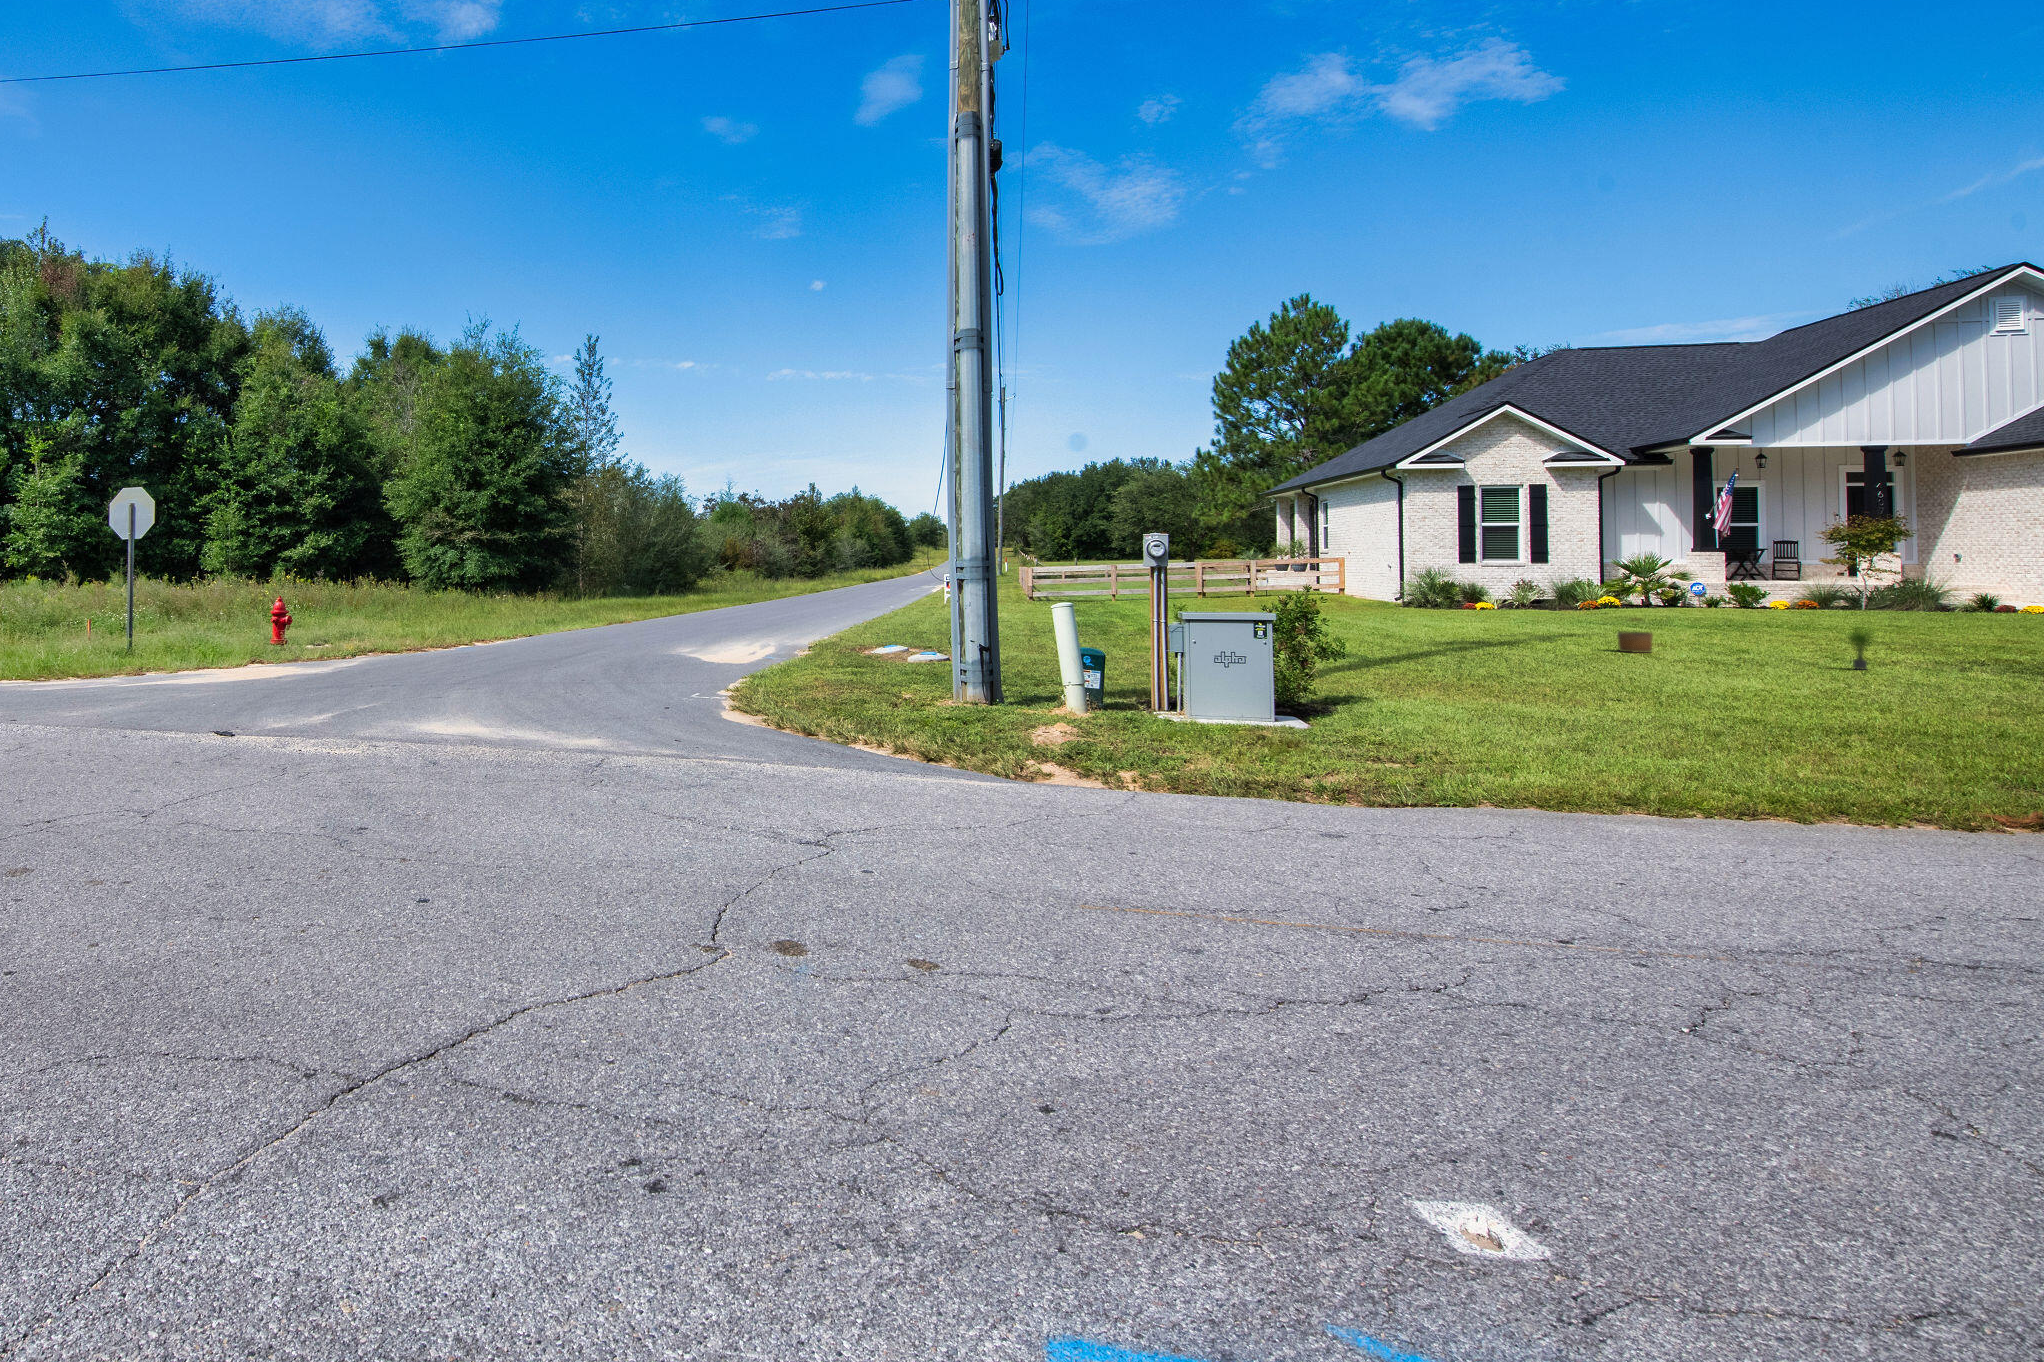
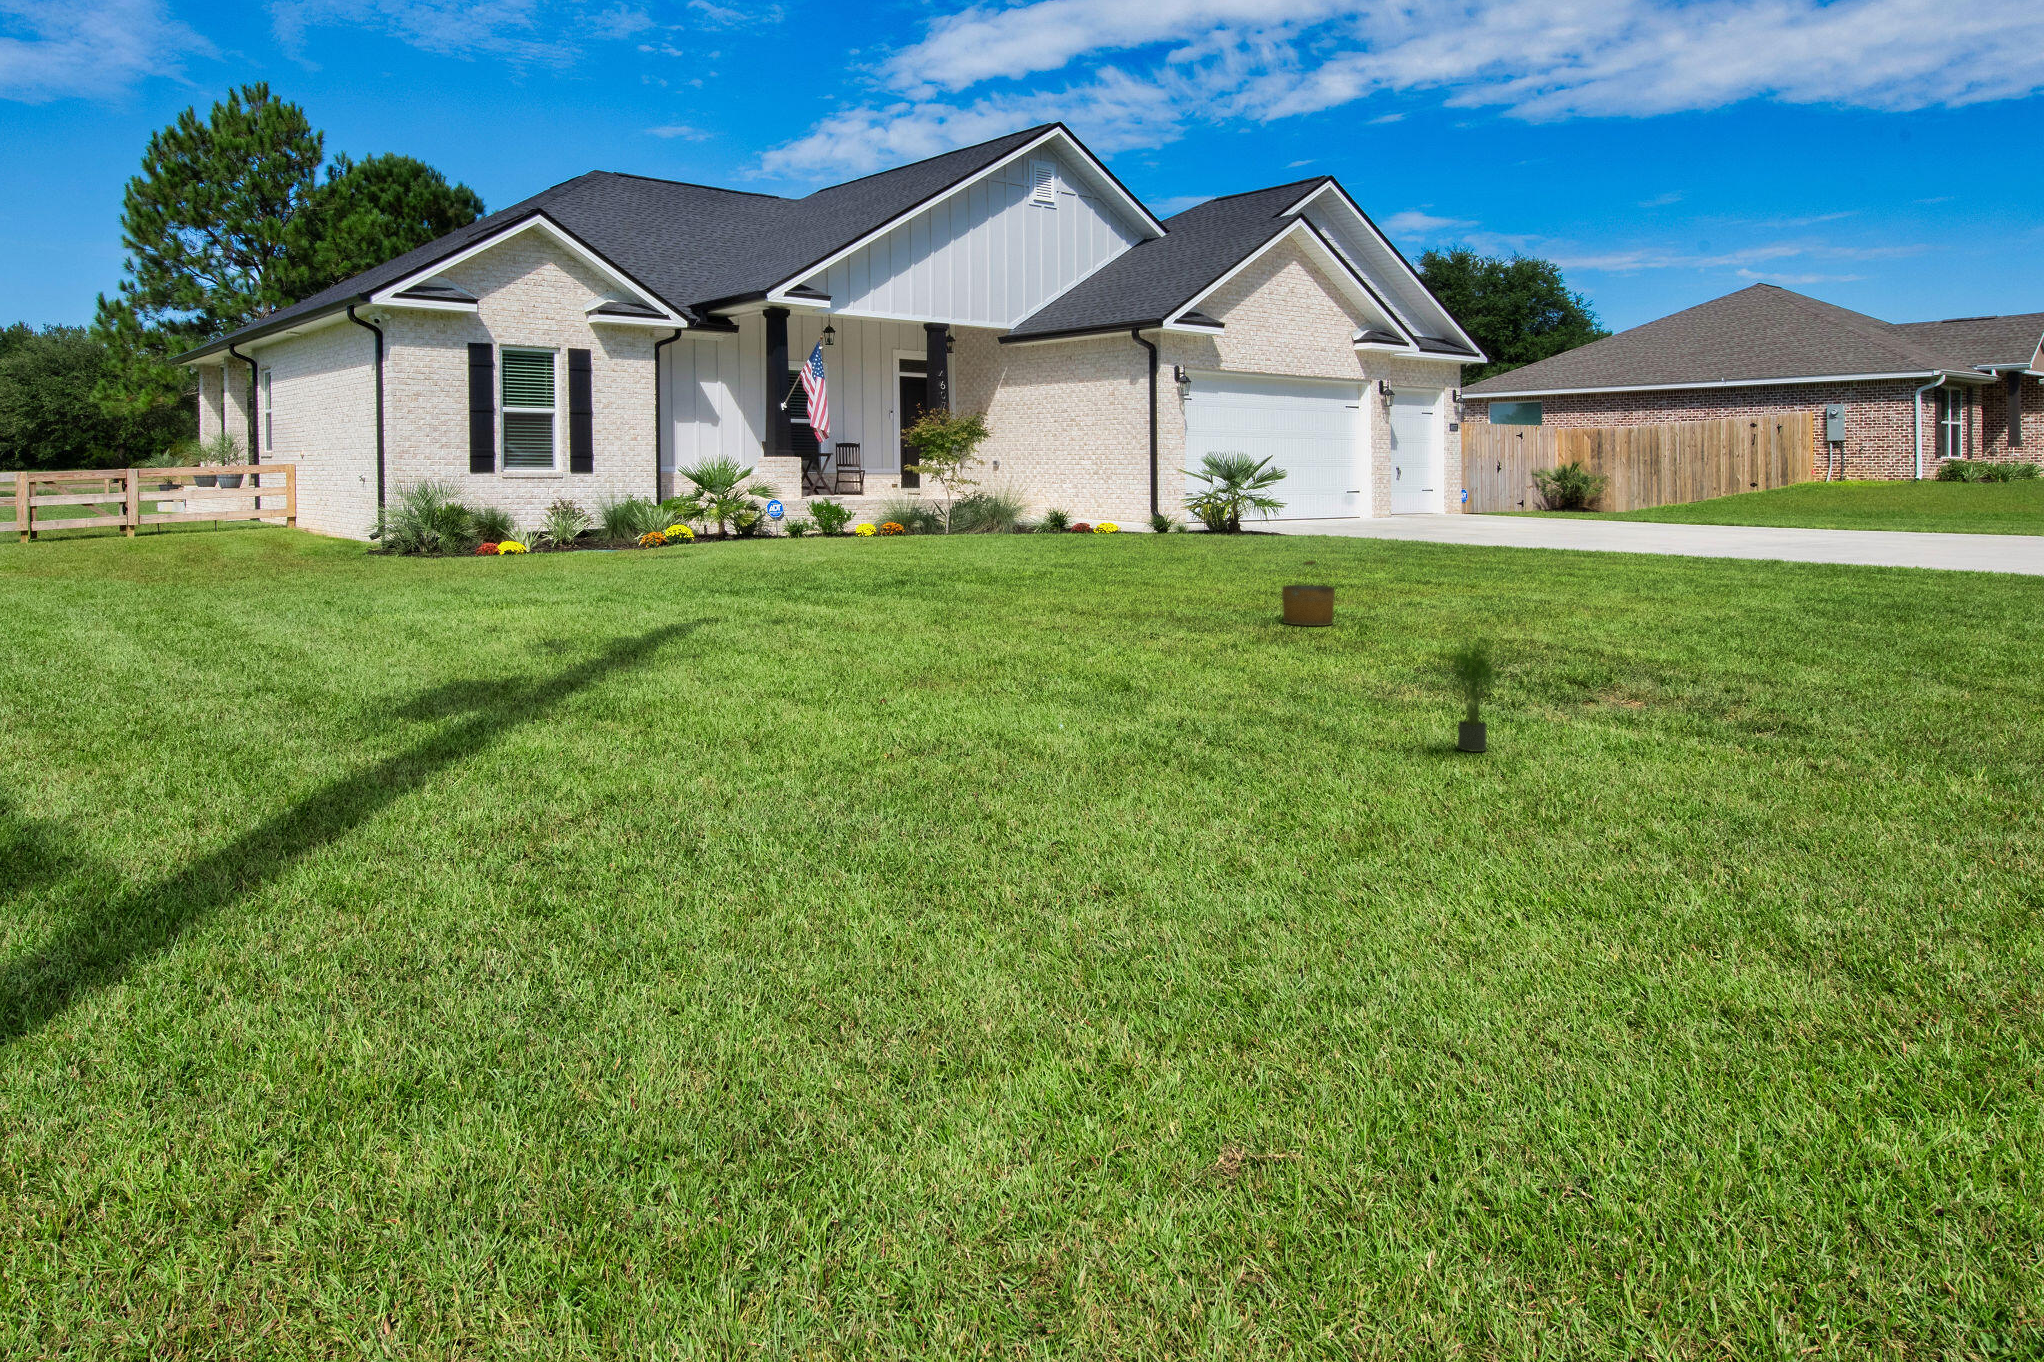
bucket: present [1617,618,1653,653] -> present [1282,561,1335,626]

